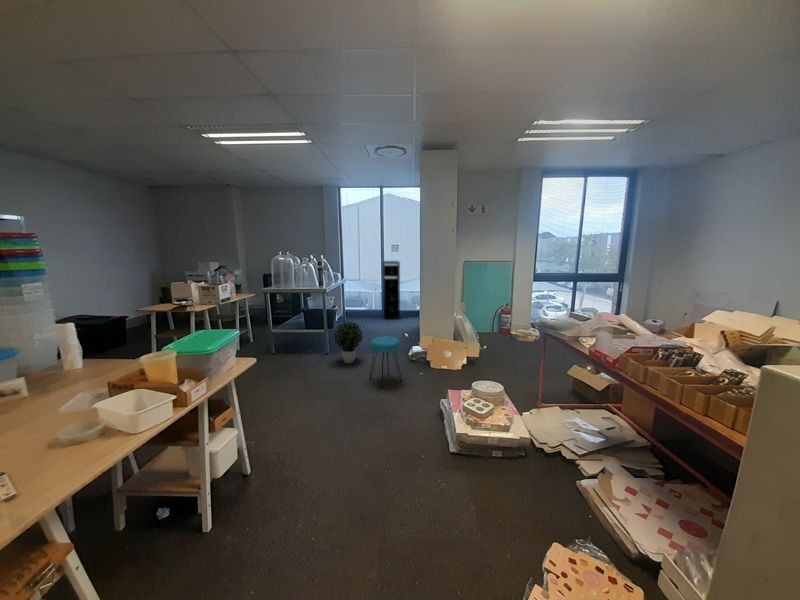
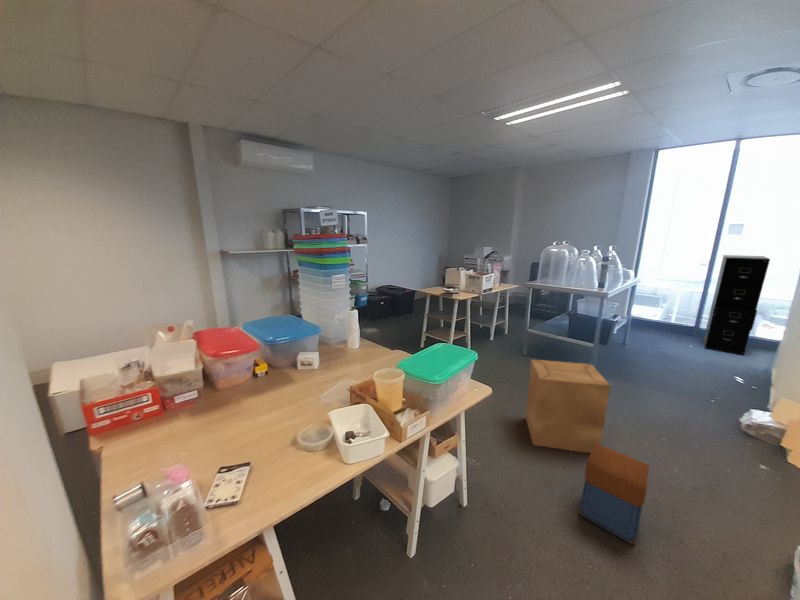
potted plant: present [333,322,363,363] -> none [606,347,664,409]
cardboard box: none [280,336,337,408] -> present [526,360,610,453]
stool: present [369,336,402,387] -> none [663,394,757,491]
backpack: none [328,379,361,431] -> present [579,443,649,544]

